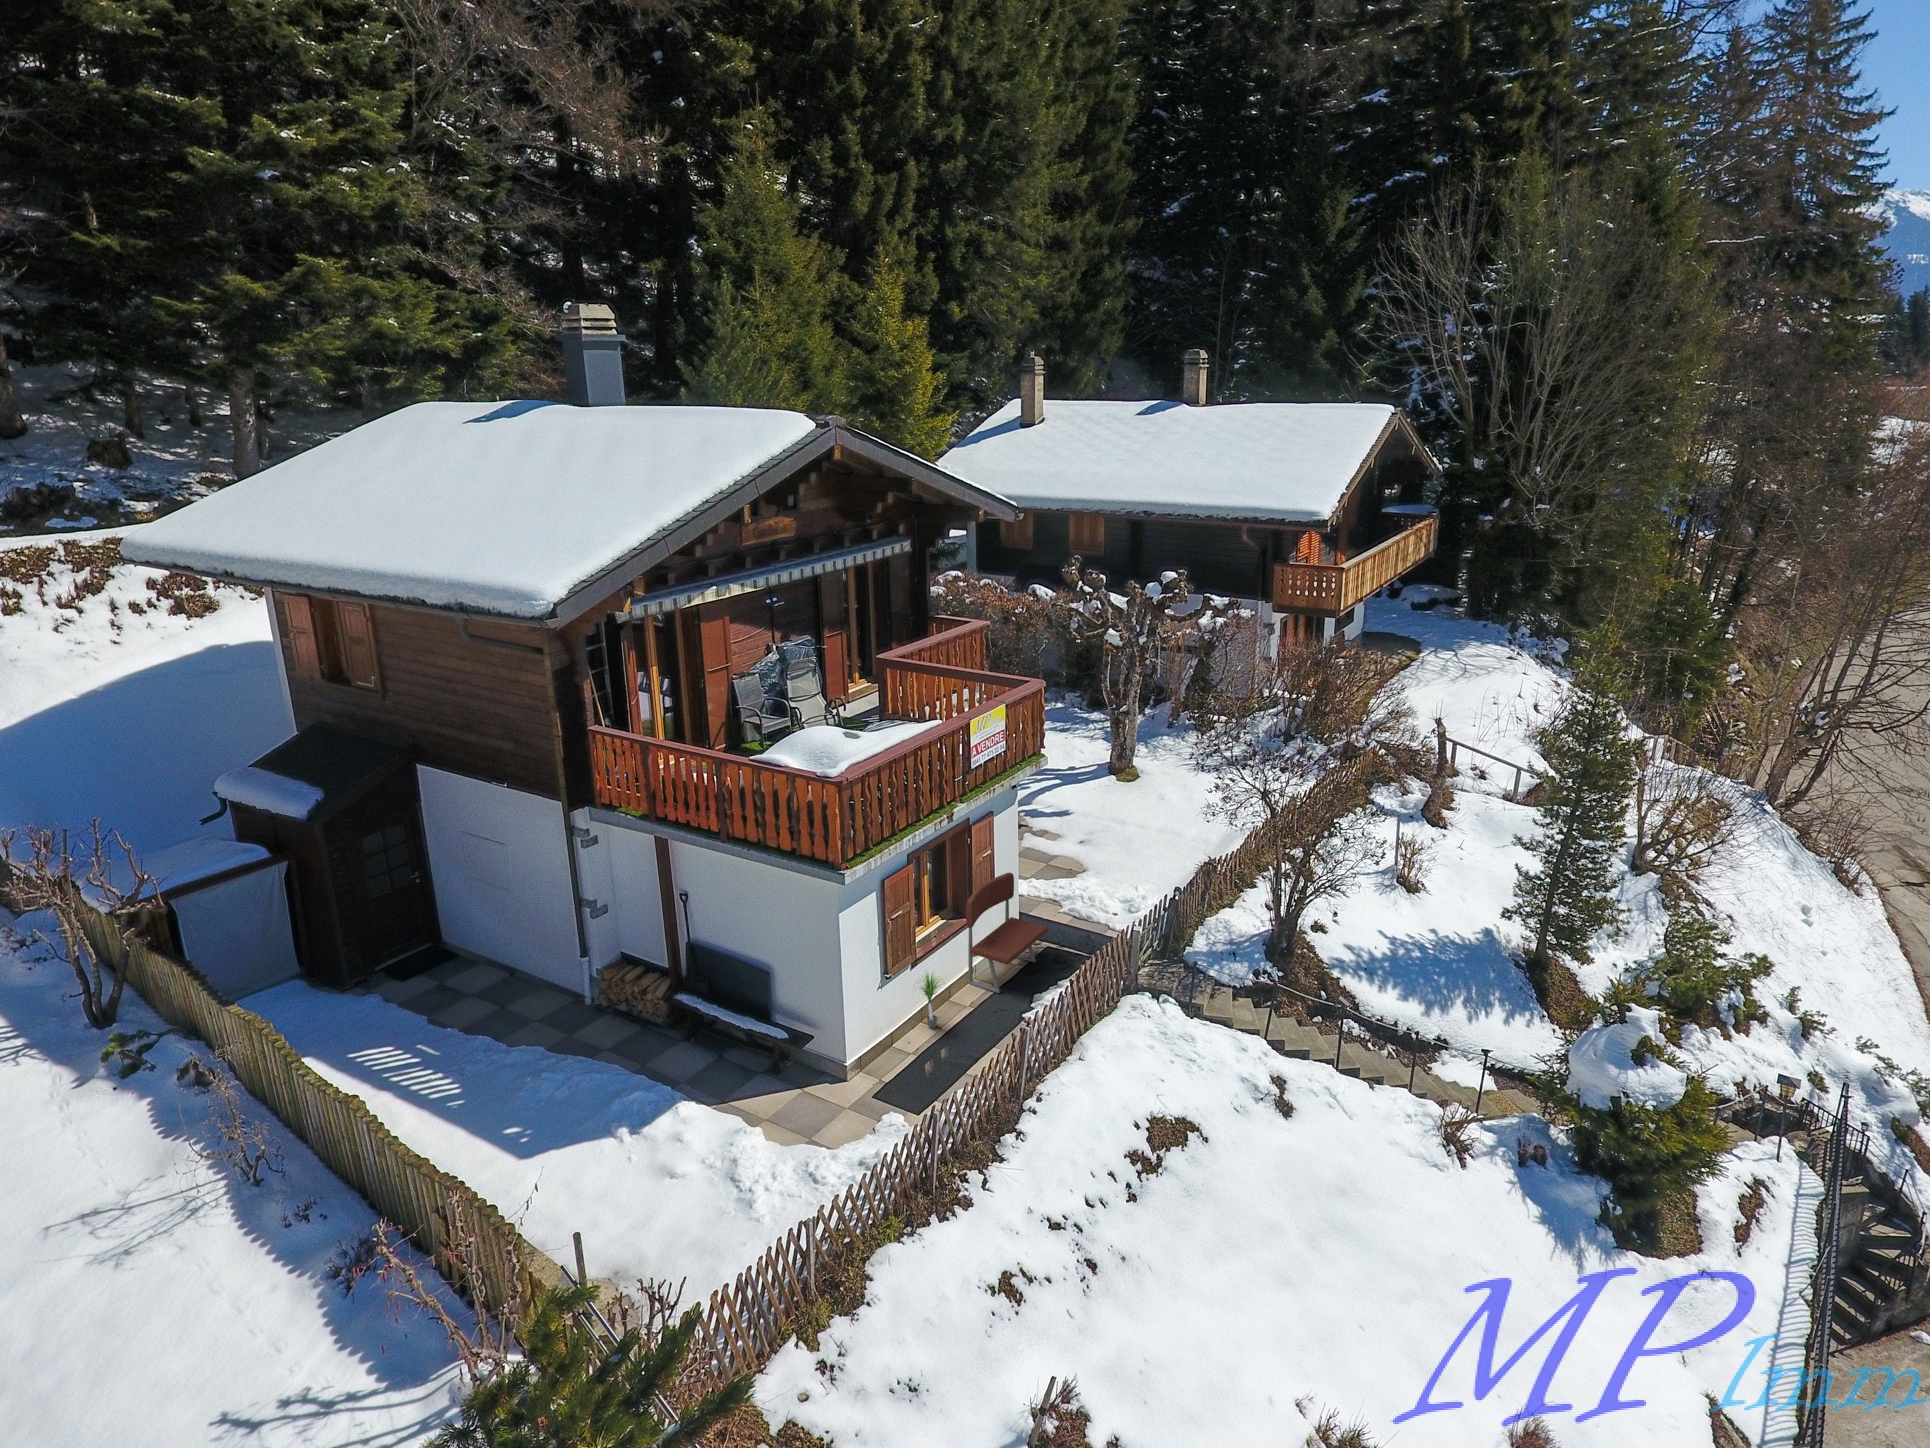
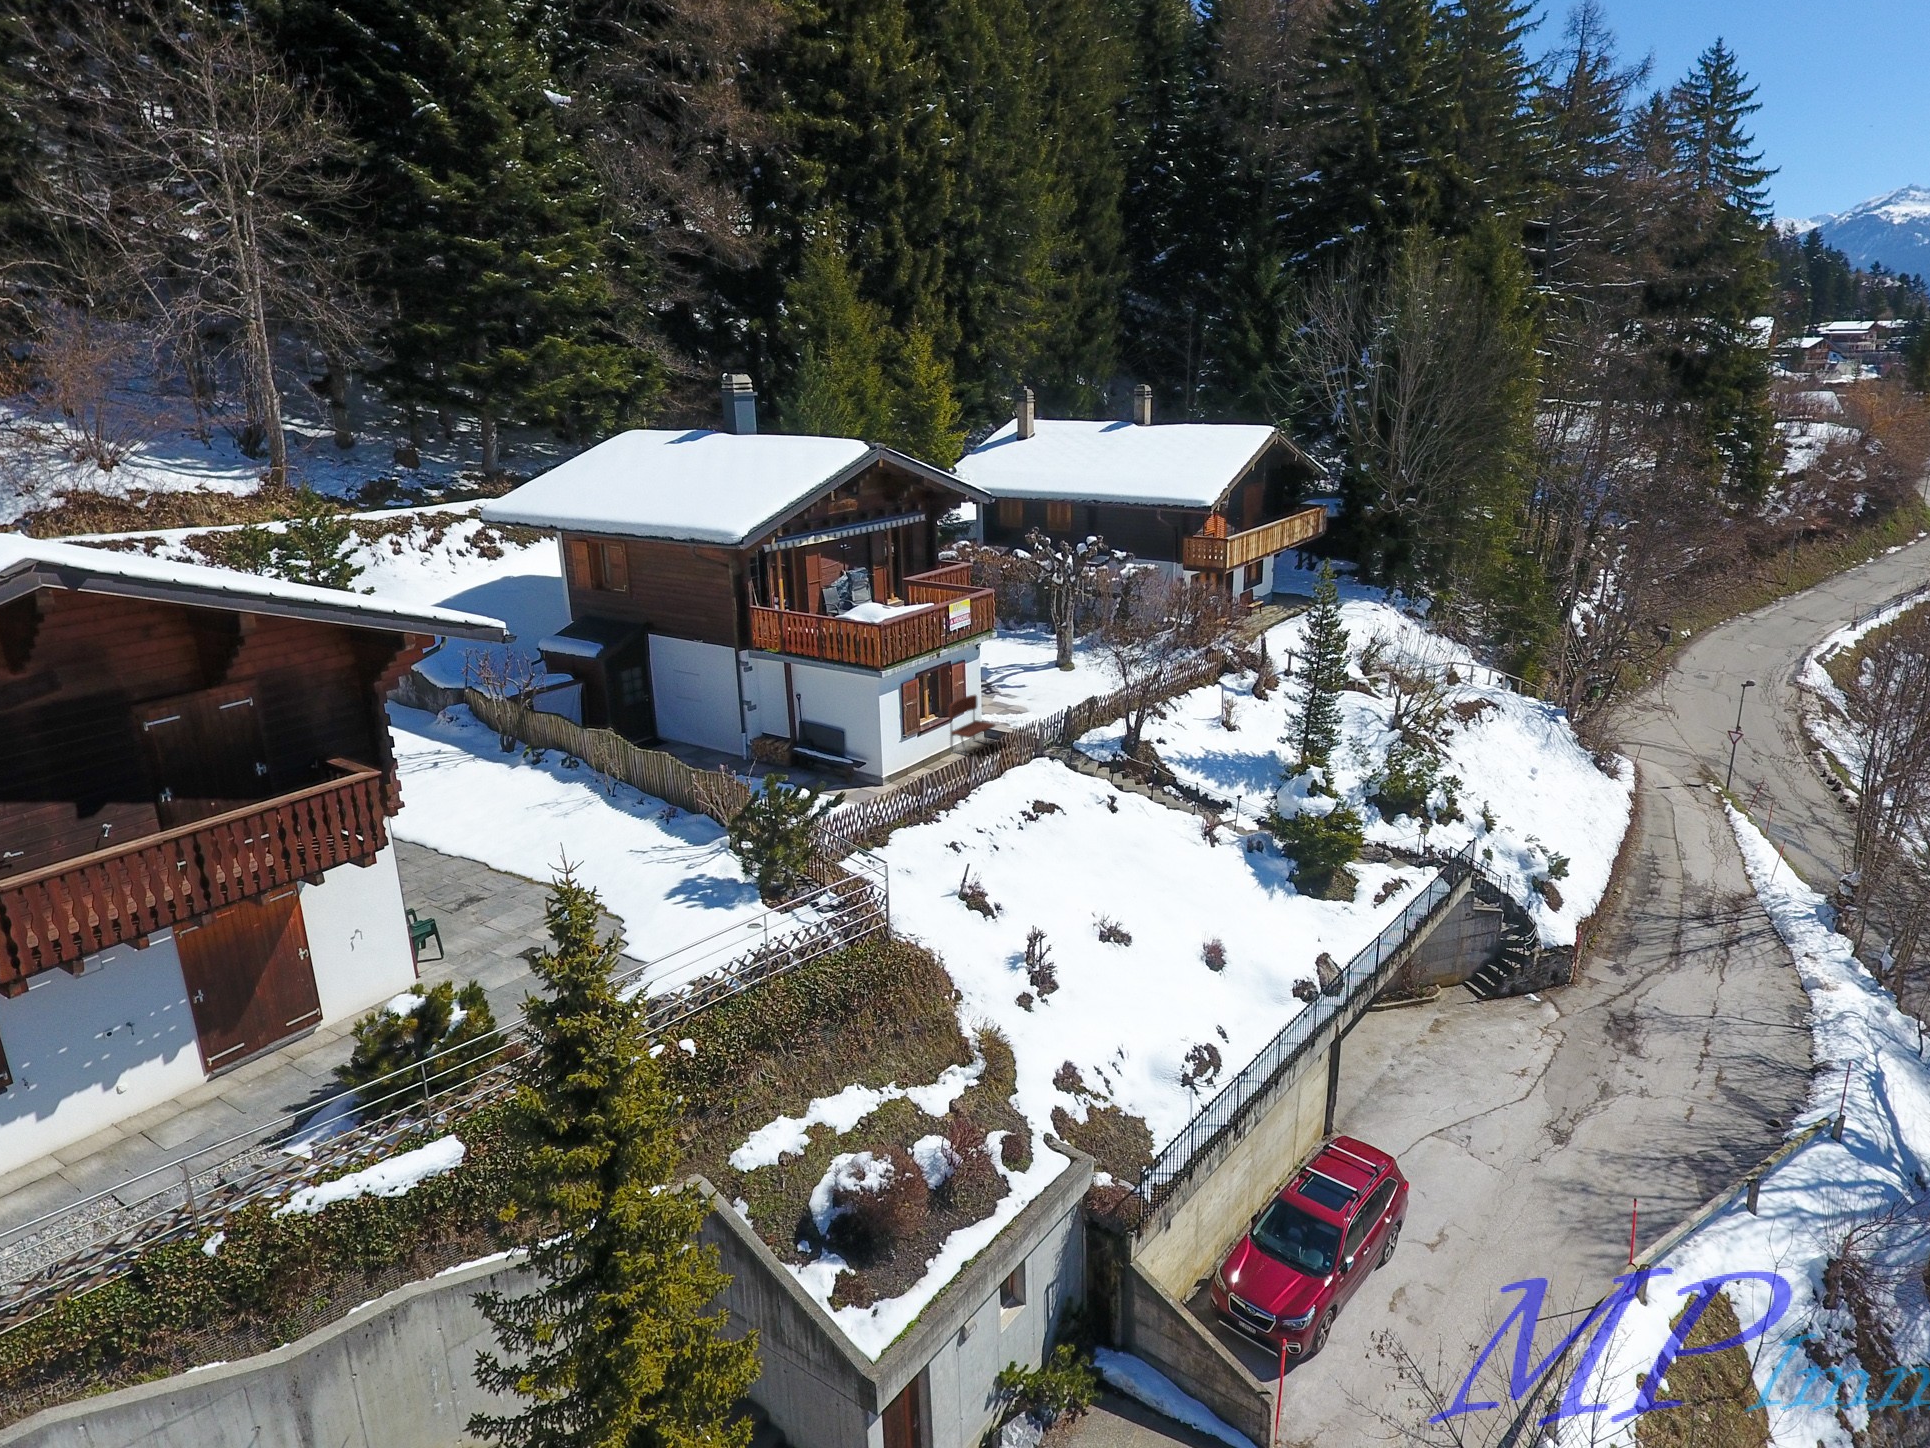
potted plant: present [919,973,939,1028] -> none [916,734,938,767]

